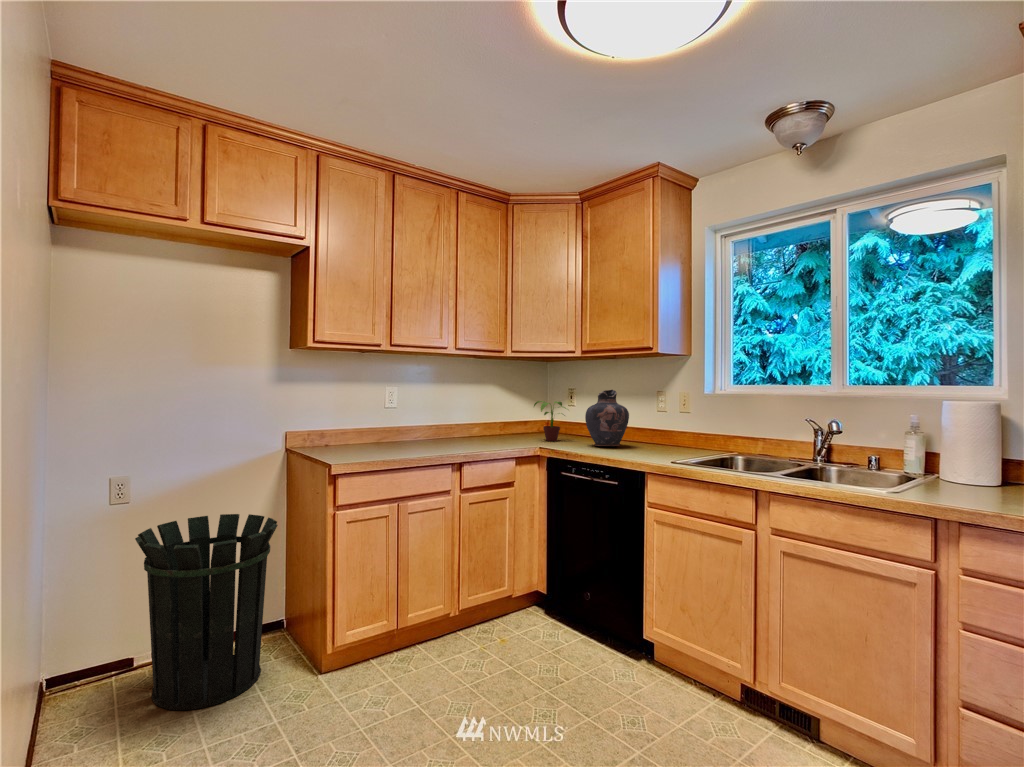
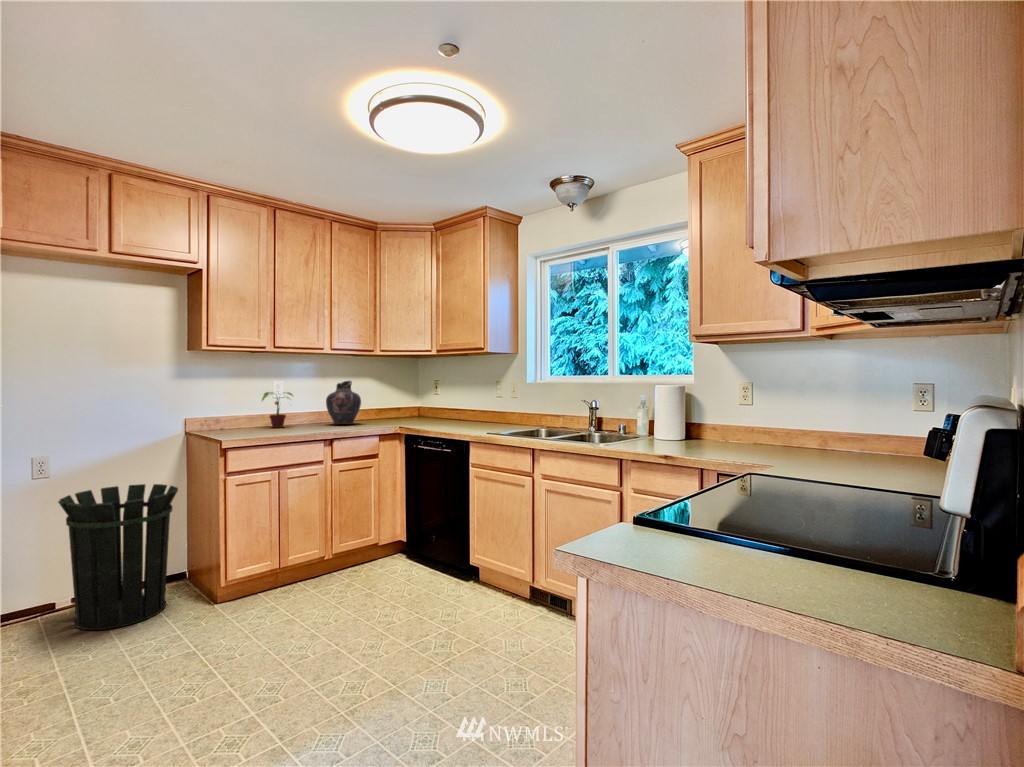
vase: present [585,390,629,446] -> present [326,381,361,424]
potted plant: present [534,401,566,441] -> present [262,392,293,428]

